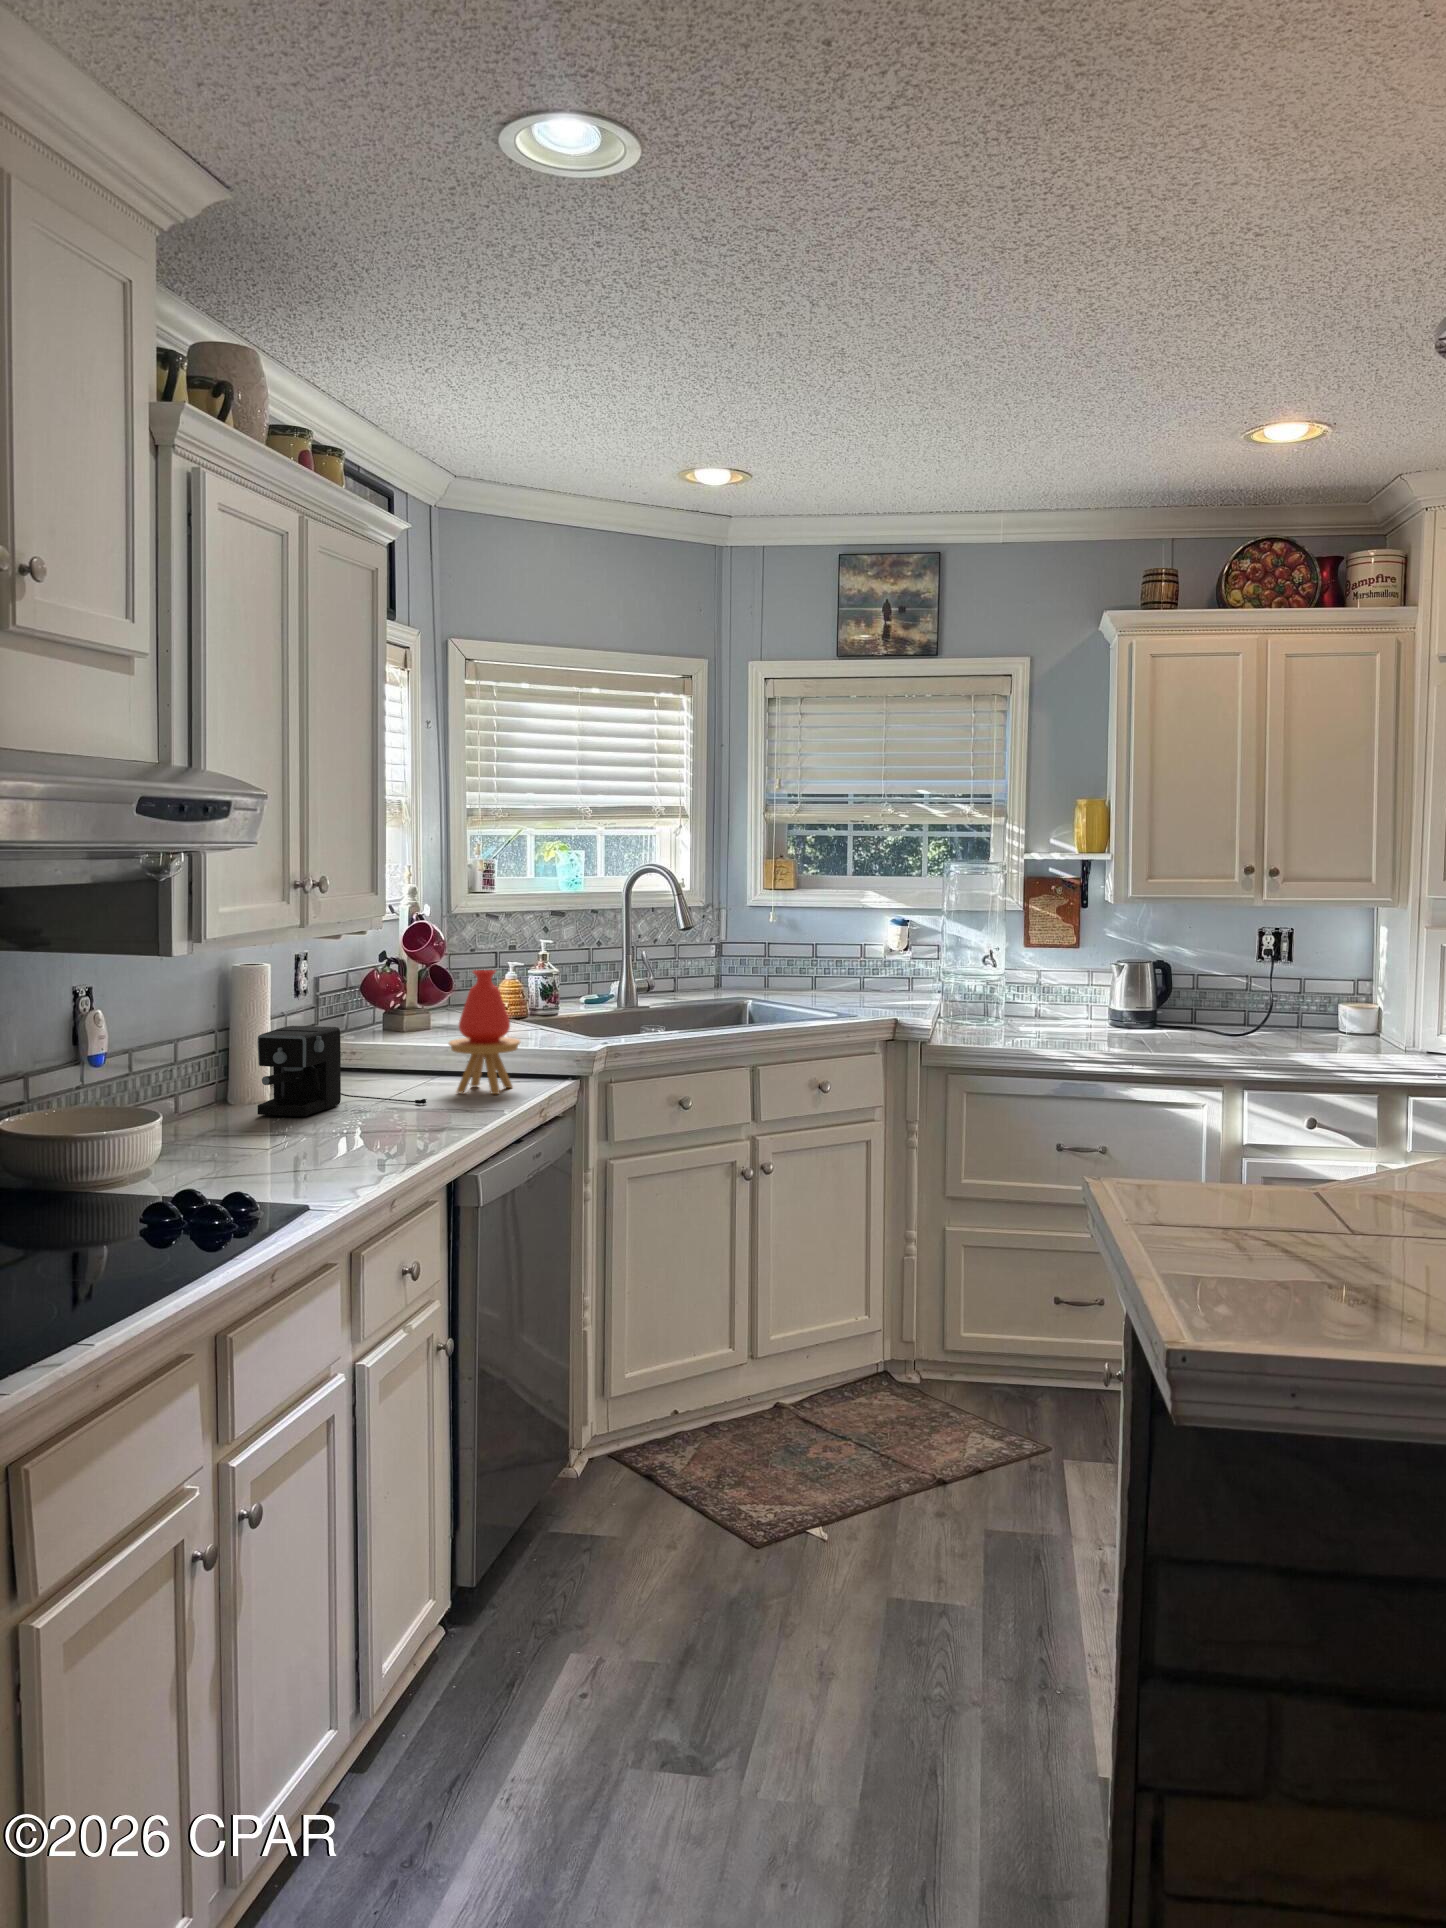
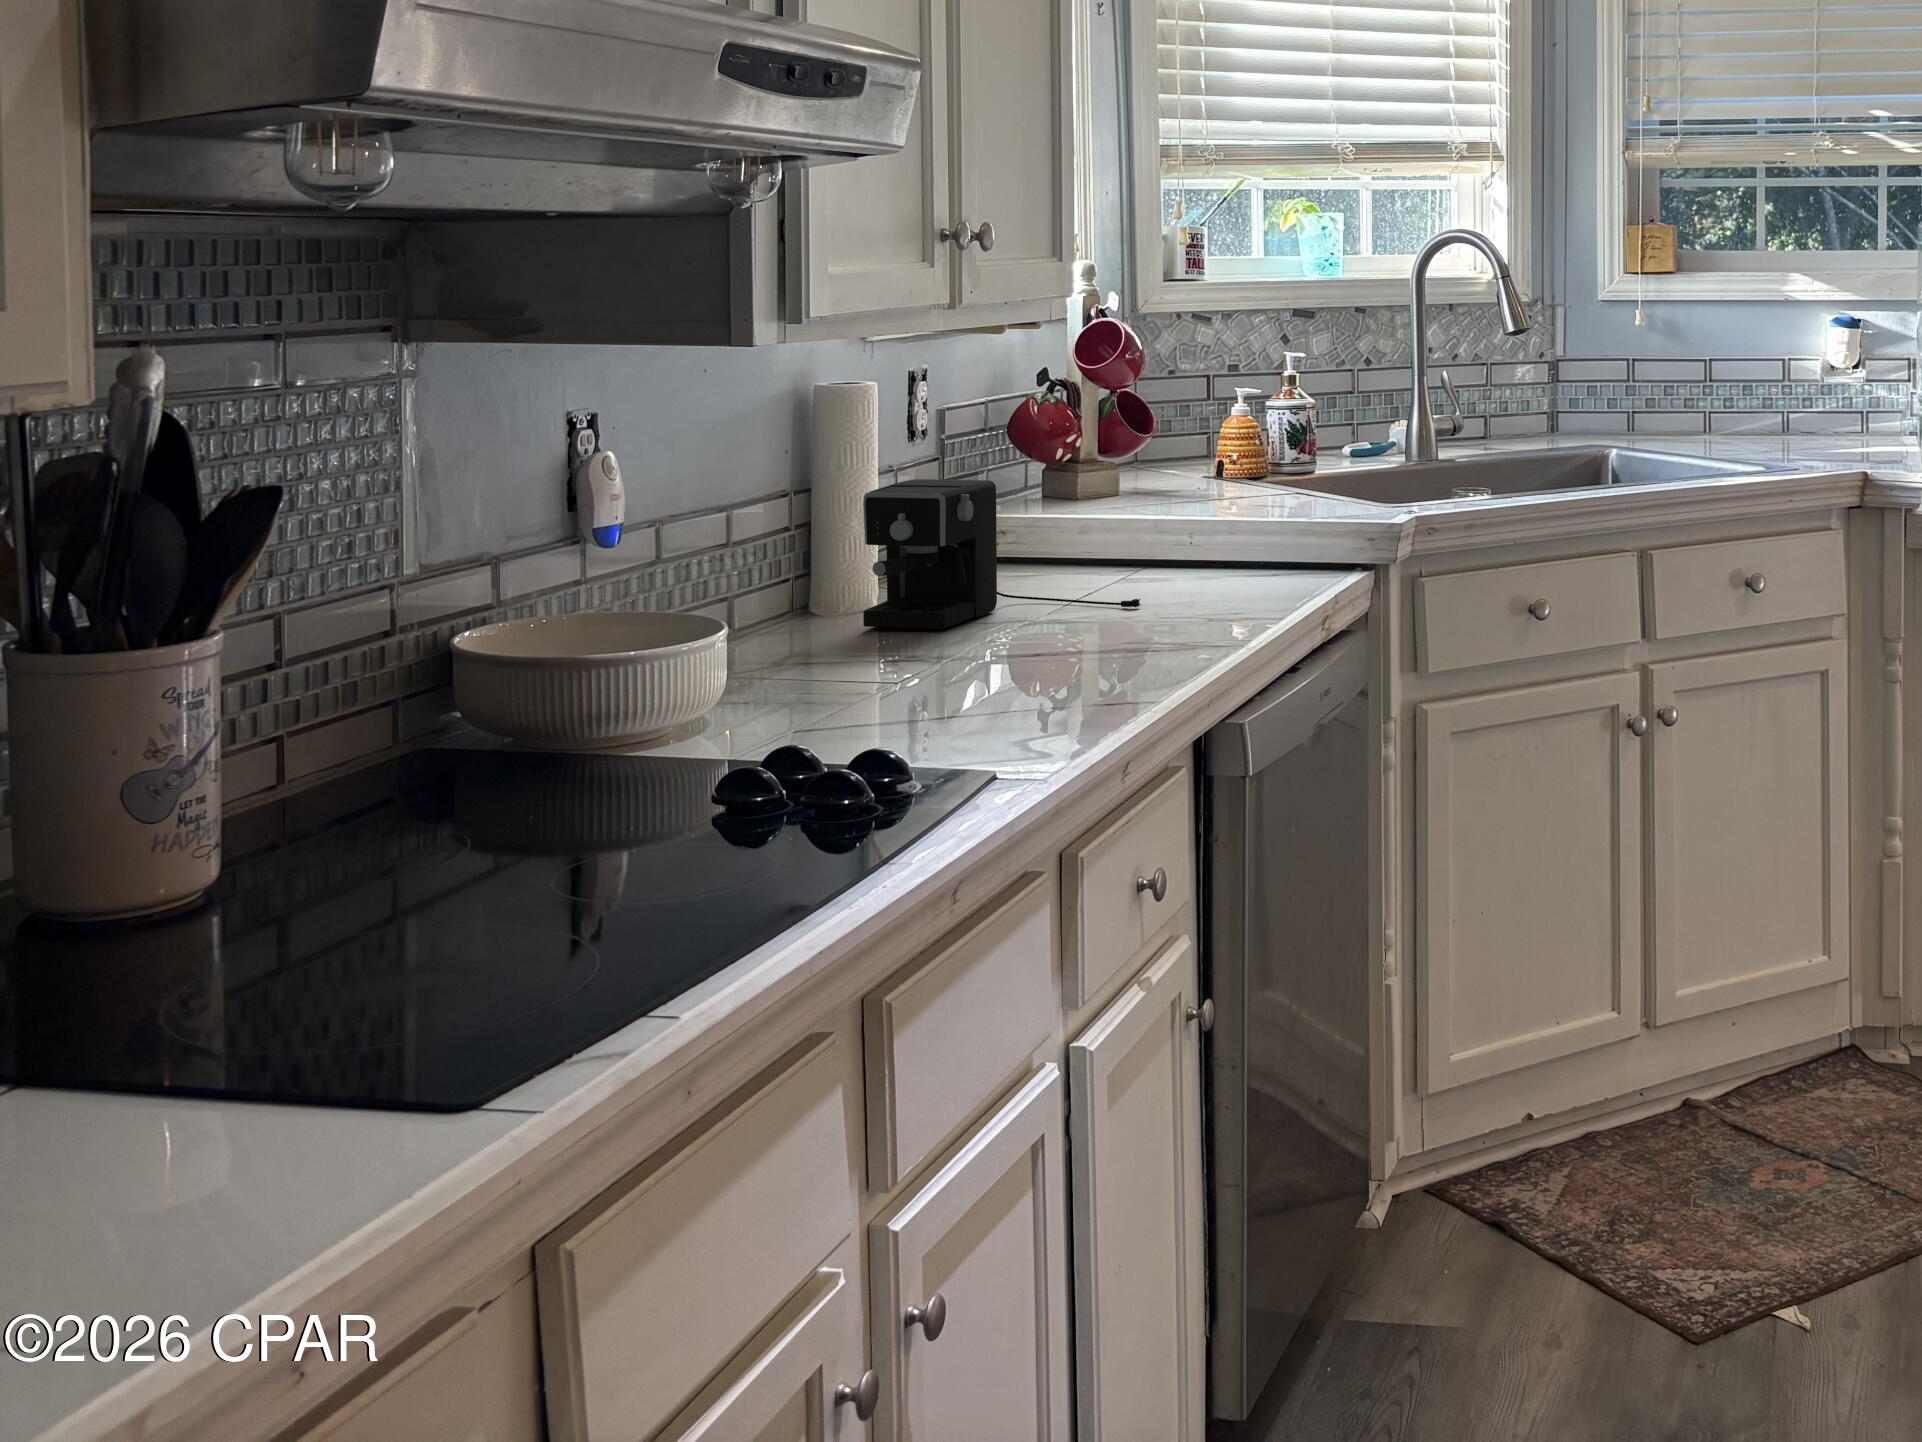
vase: present [449,970,520,1094] -> none [1169,386,1287,591]

